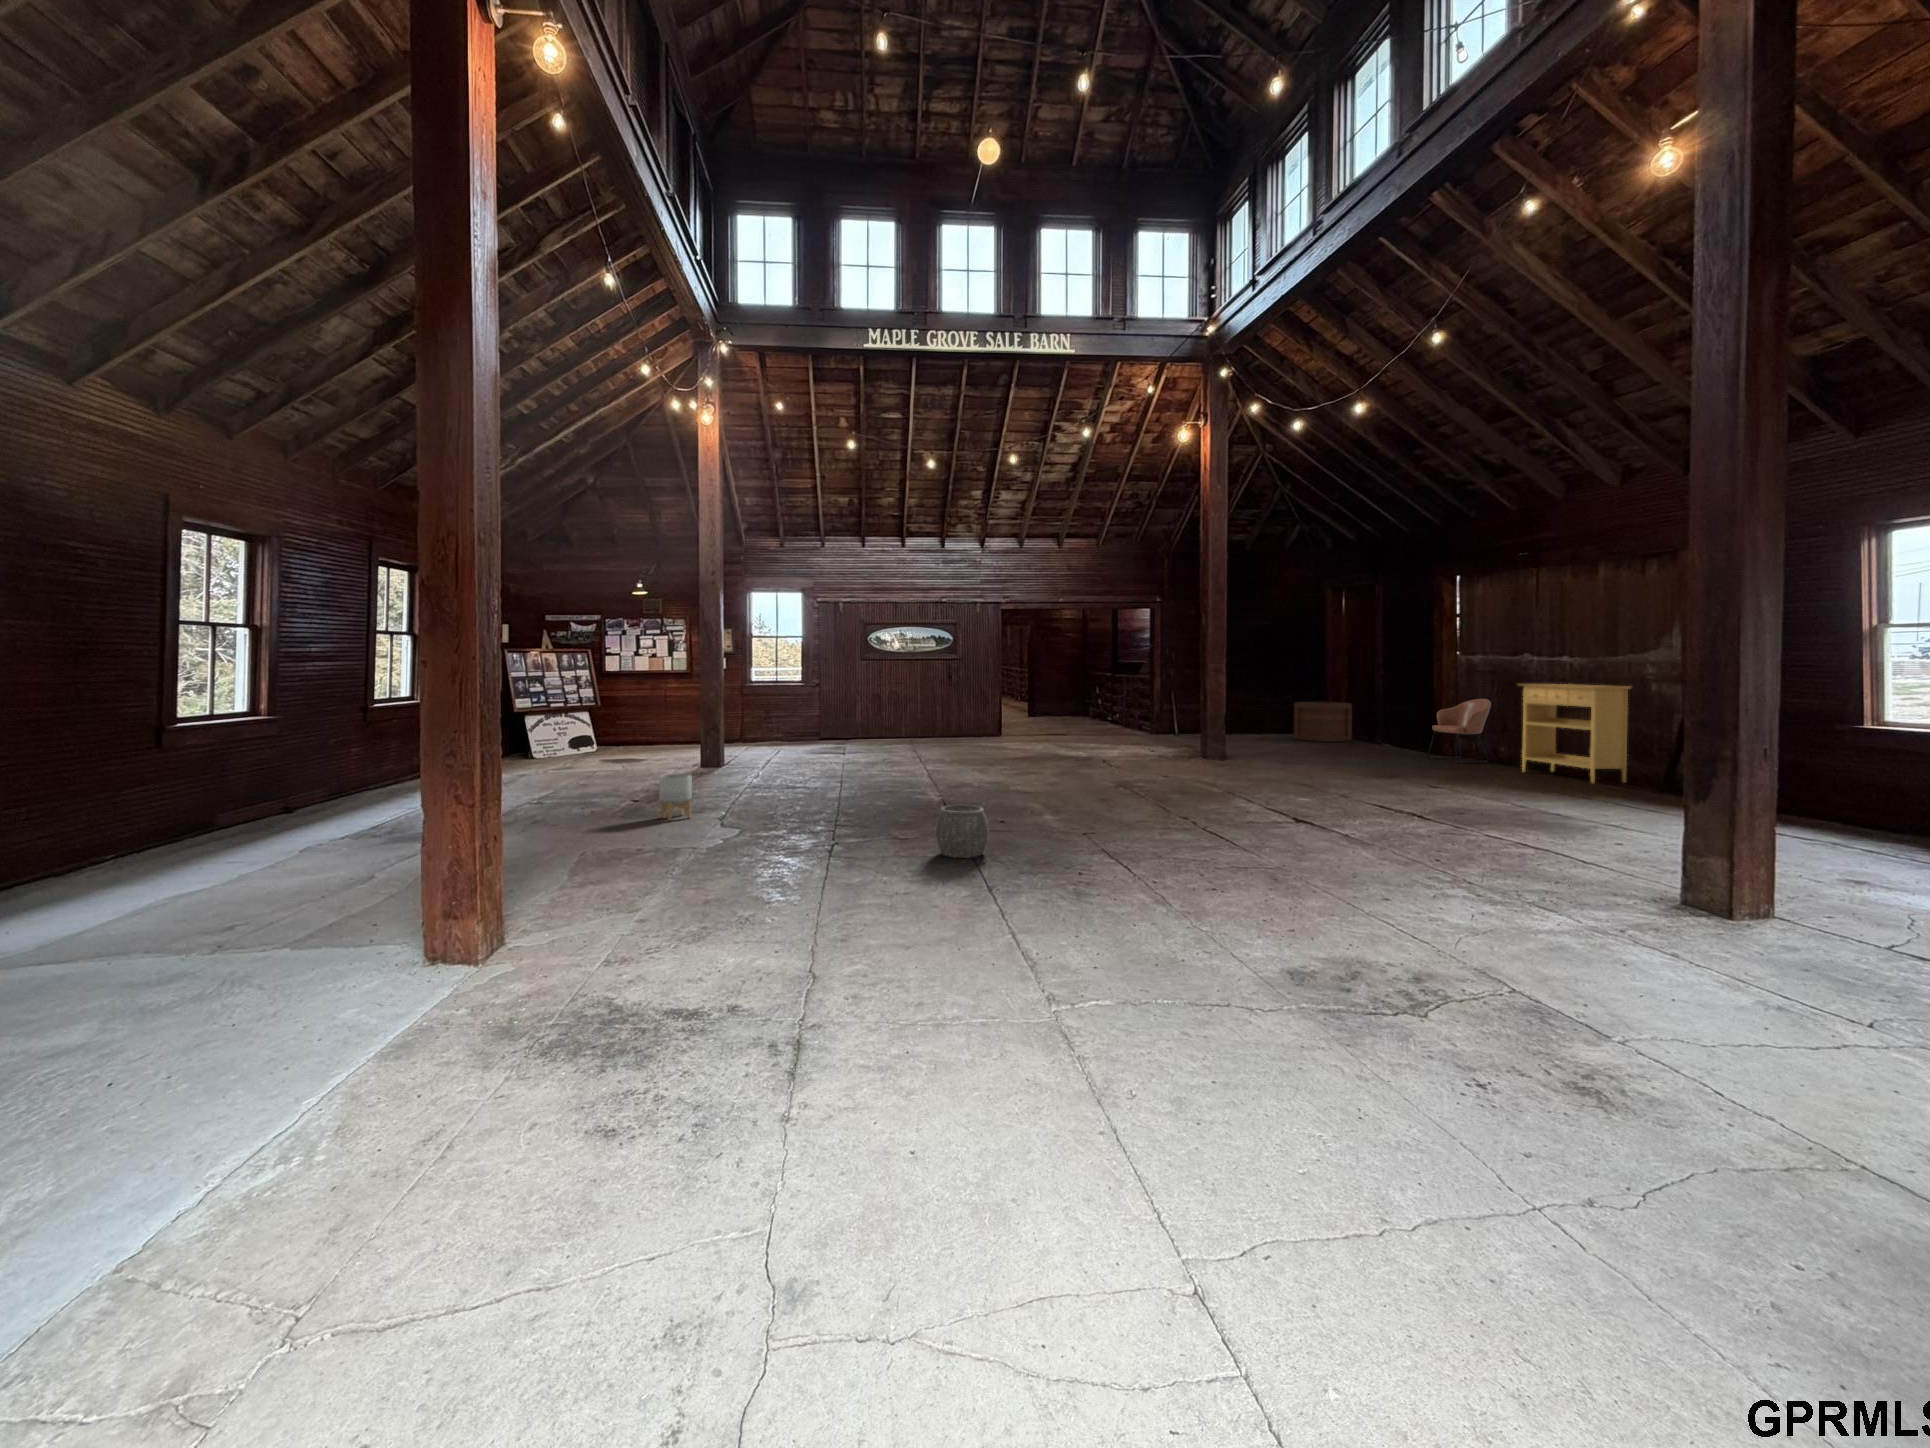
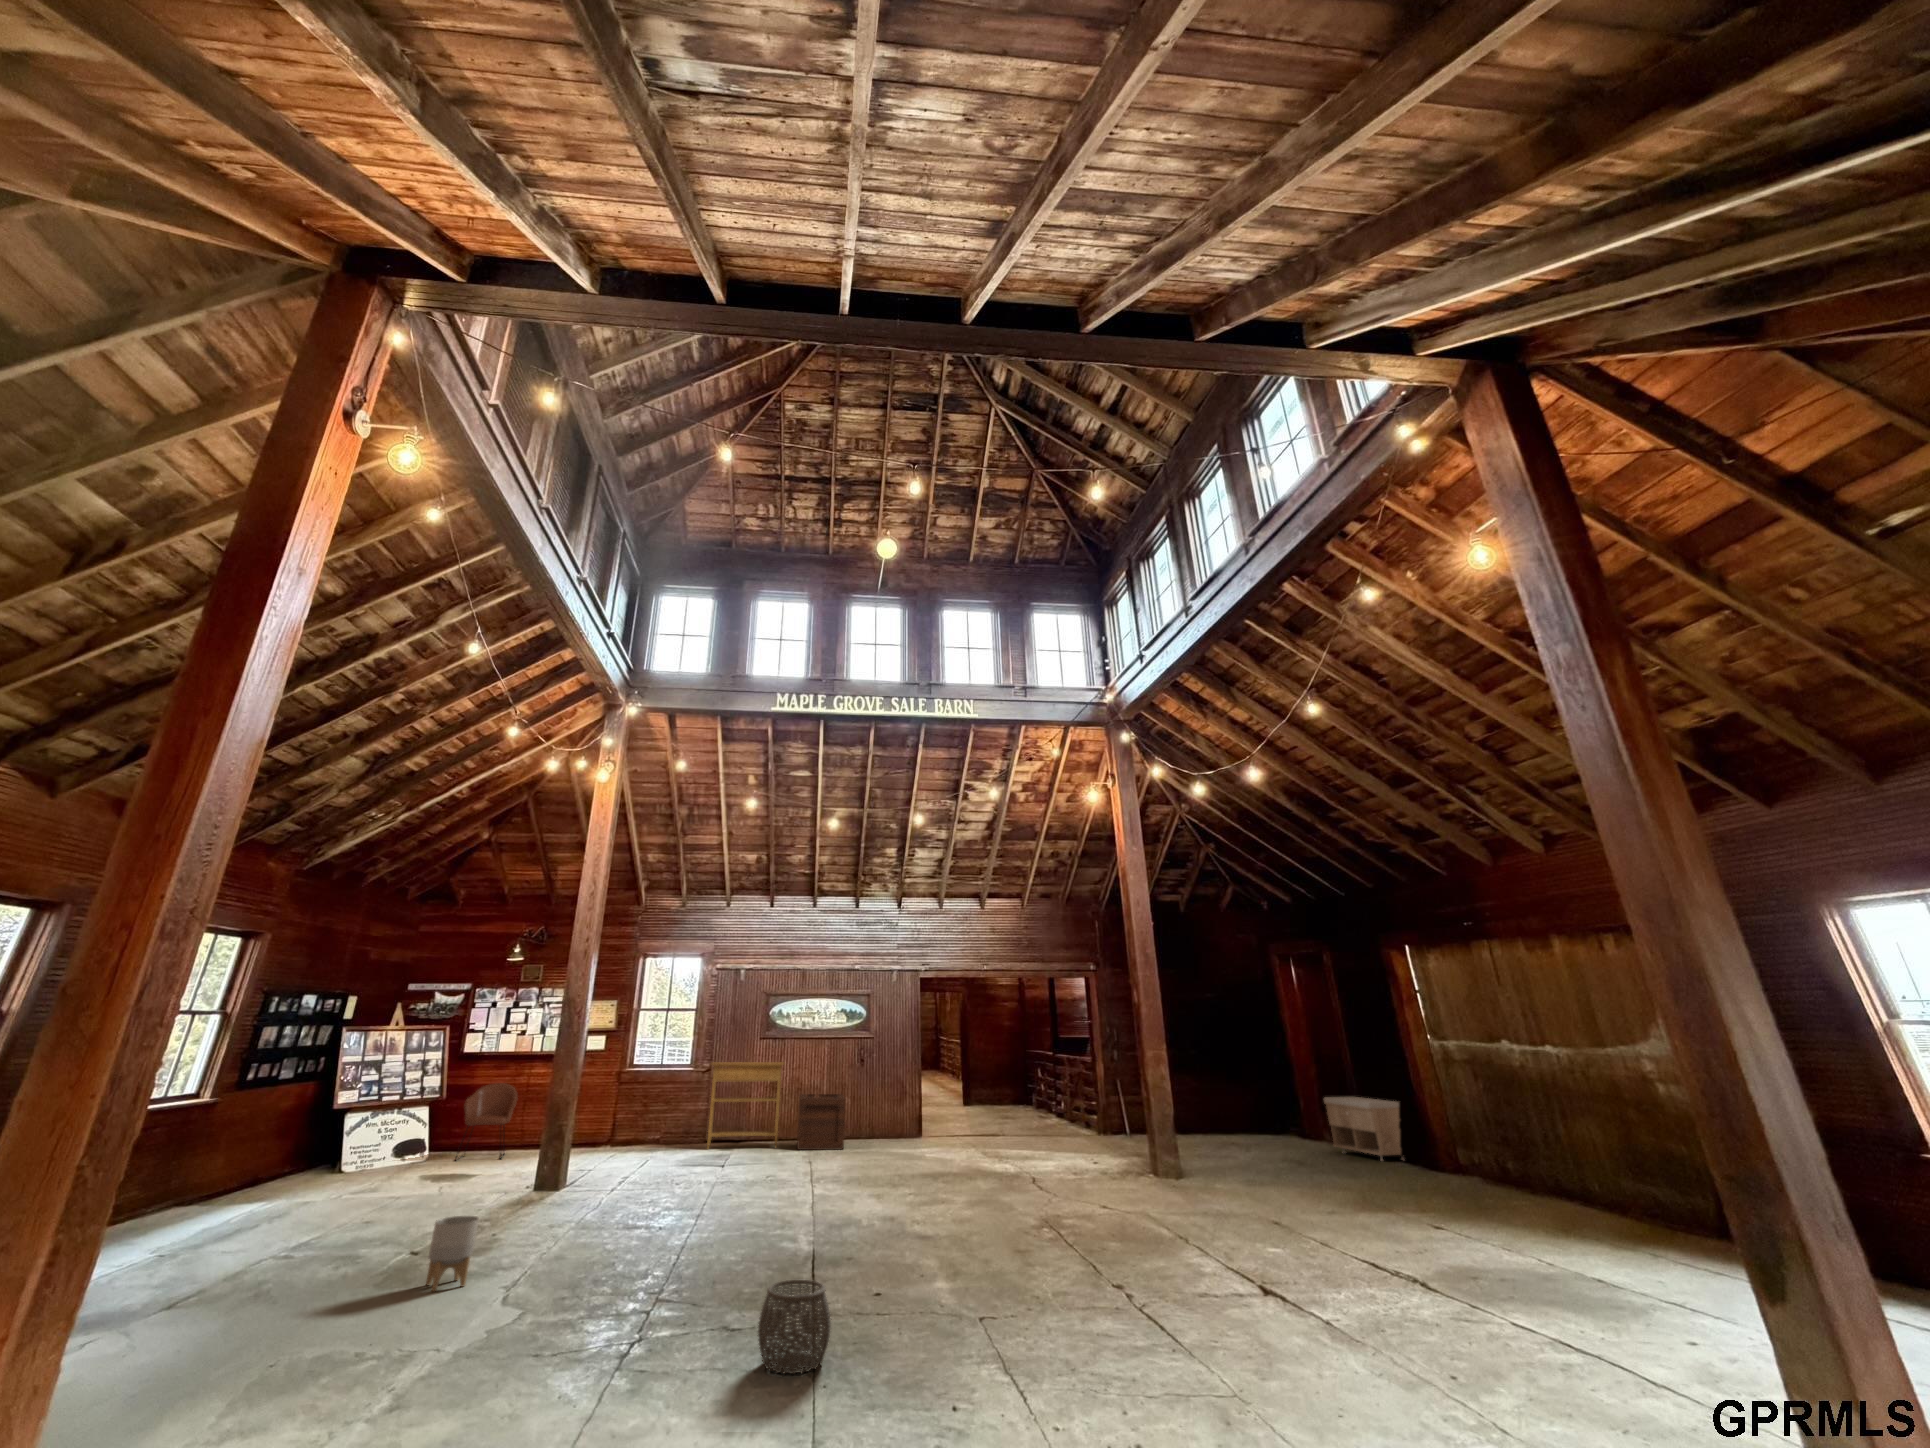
console table: present [1519,684,1631,783] -> present [707,1062,784,1148]
chair: present [1428,699,1491,764] -> present [455,1083,518,1160]
wooden crate: present [1294,702,1352,742] -> present [797,1094,845,1150]
storage bench: none [1353,704,1423,752] -> present [1324,1097,1404,1161]

